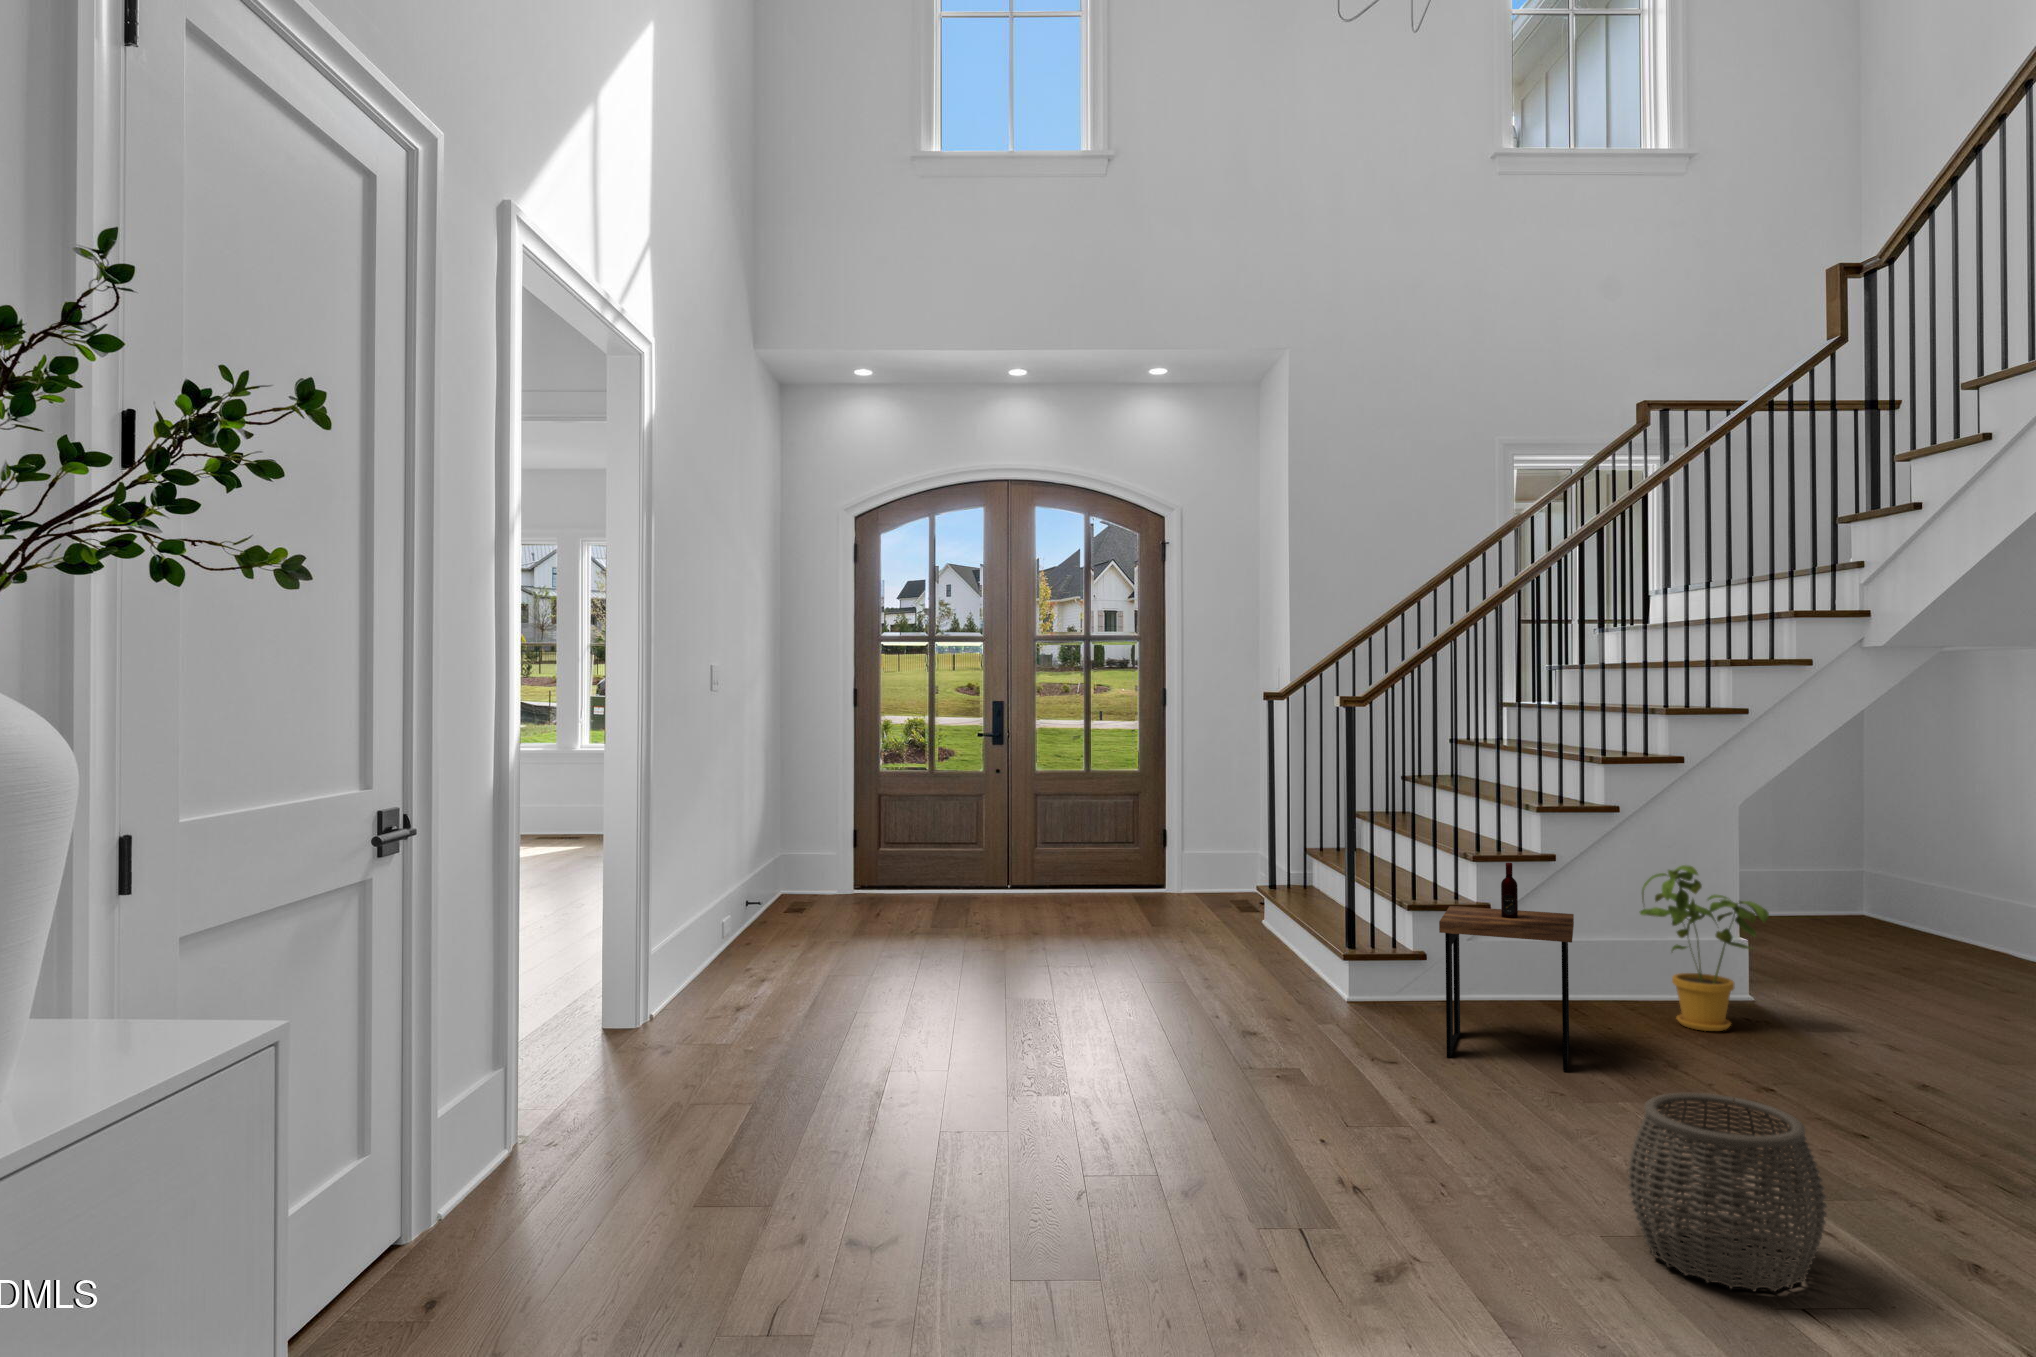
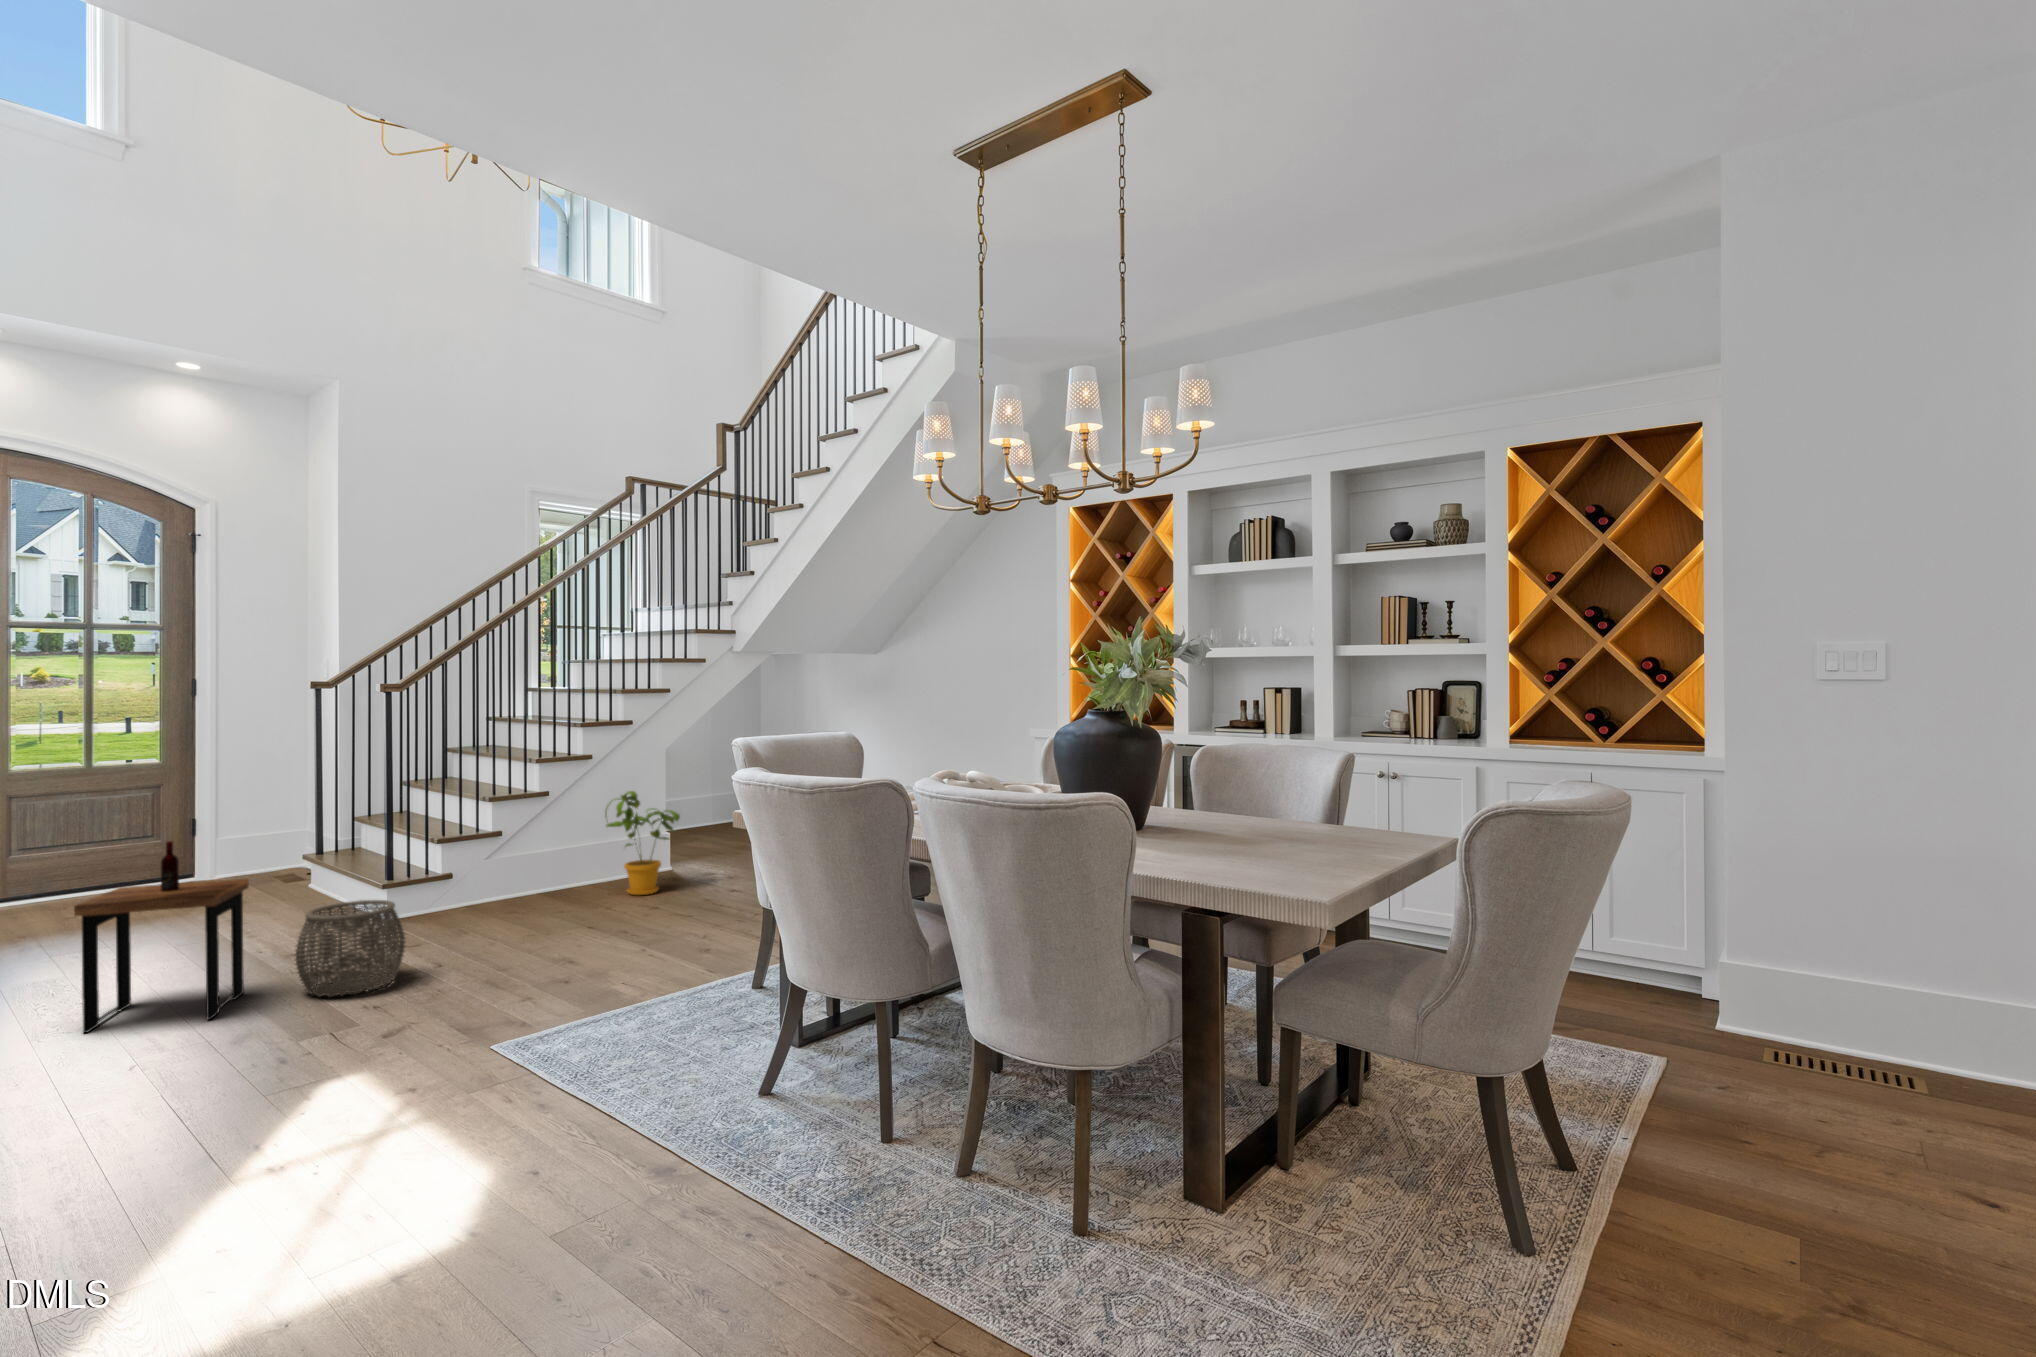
side table: present [1439,863,1574,1071] -> present [74,841,249,1033]
woven basket: present [1628,1093,1827,1291] -> present [294,900,405,997]

